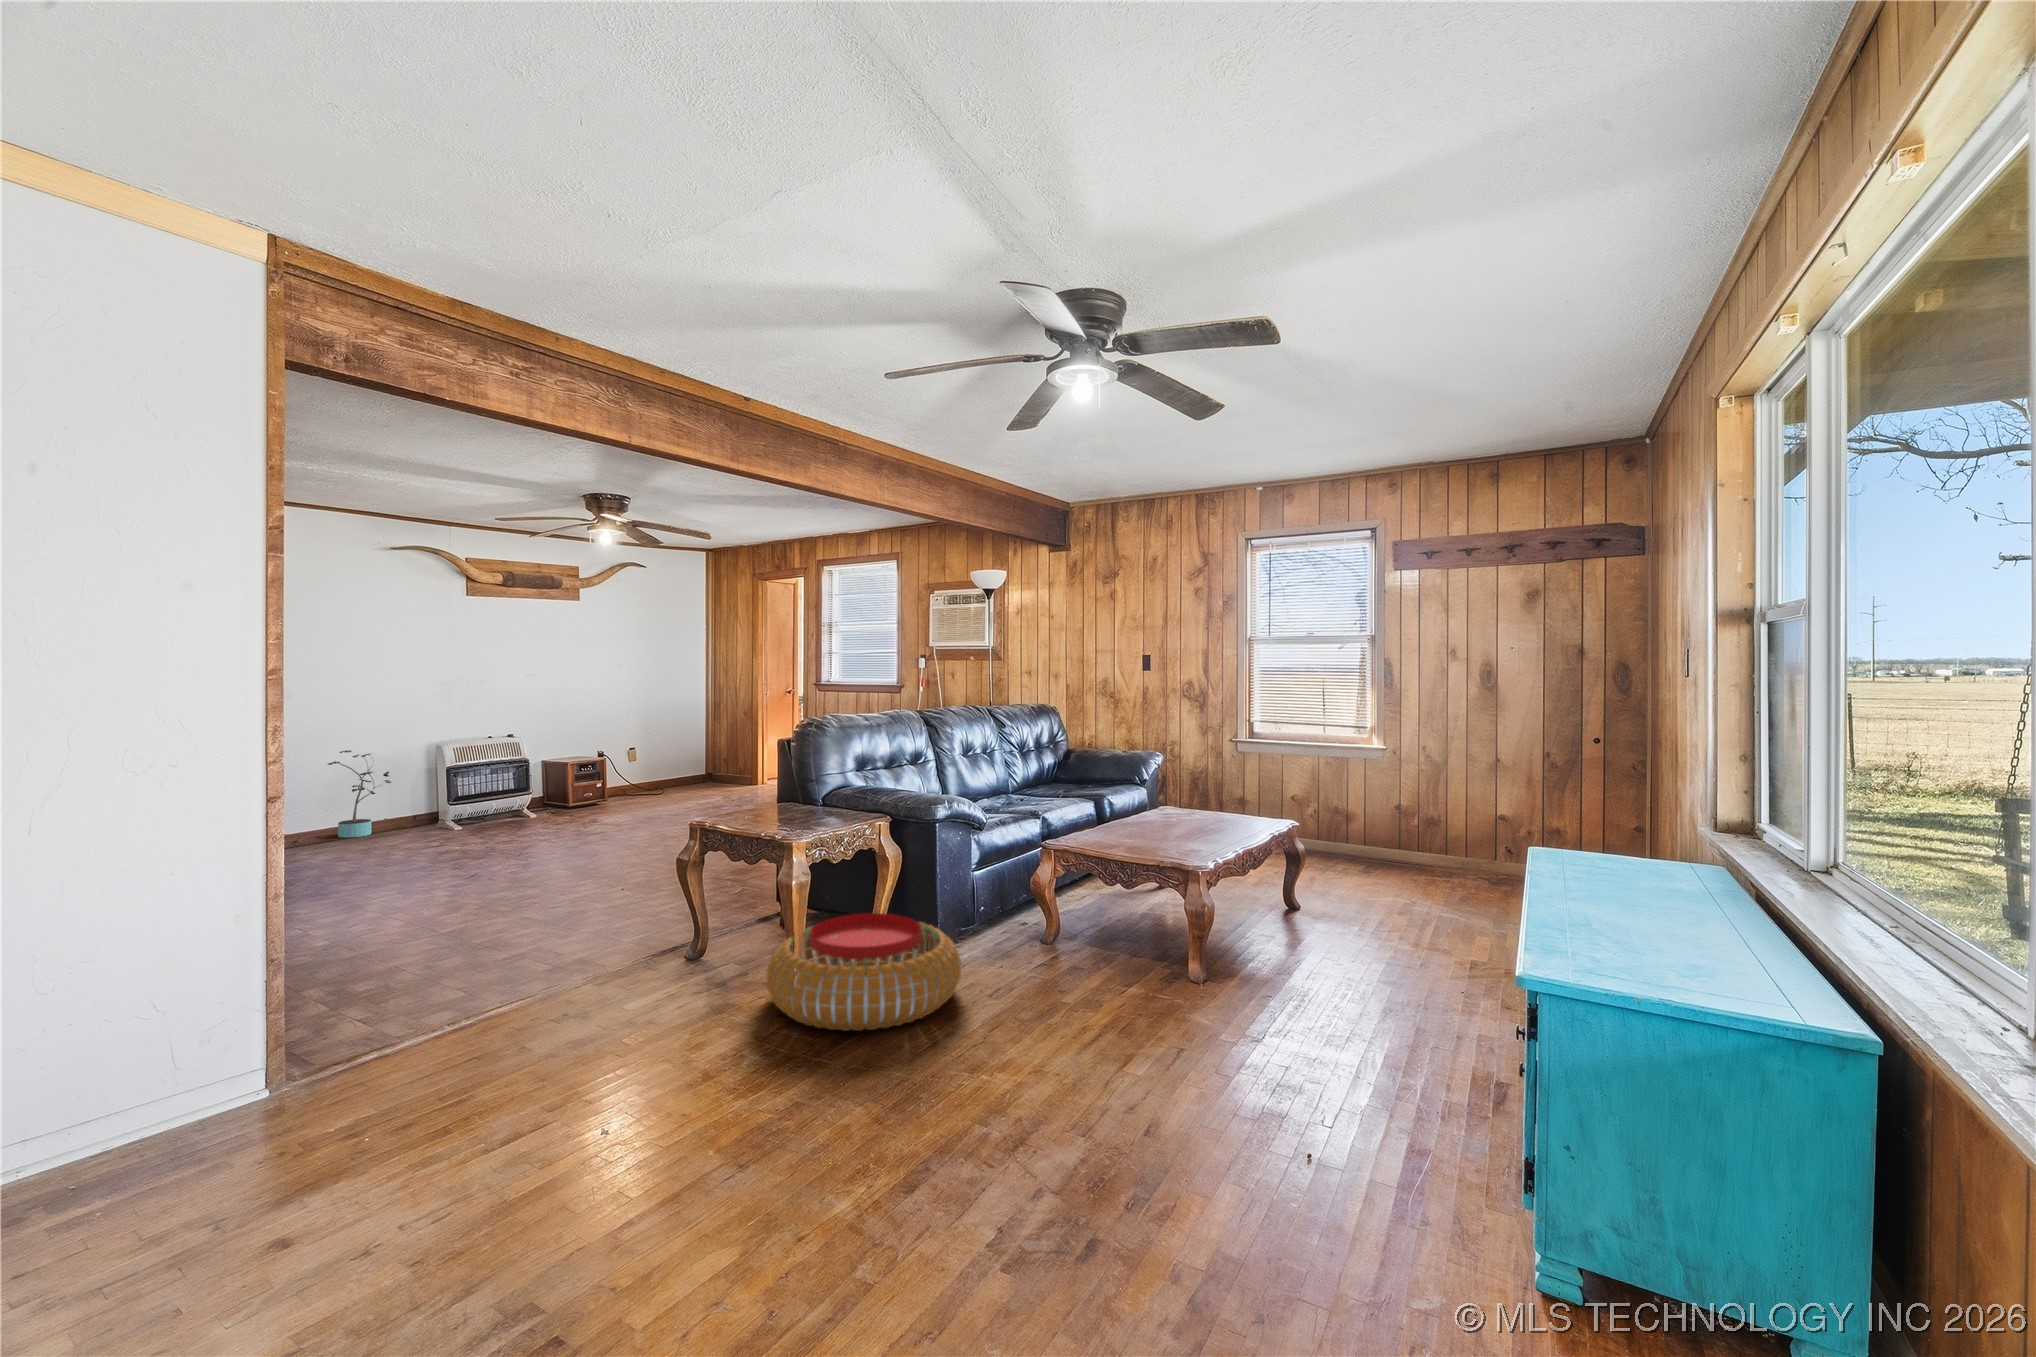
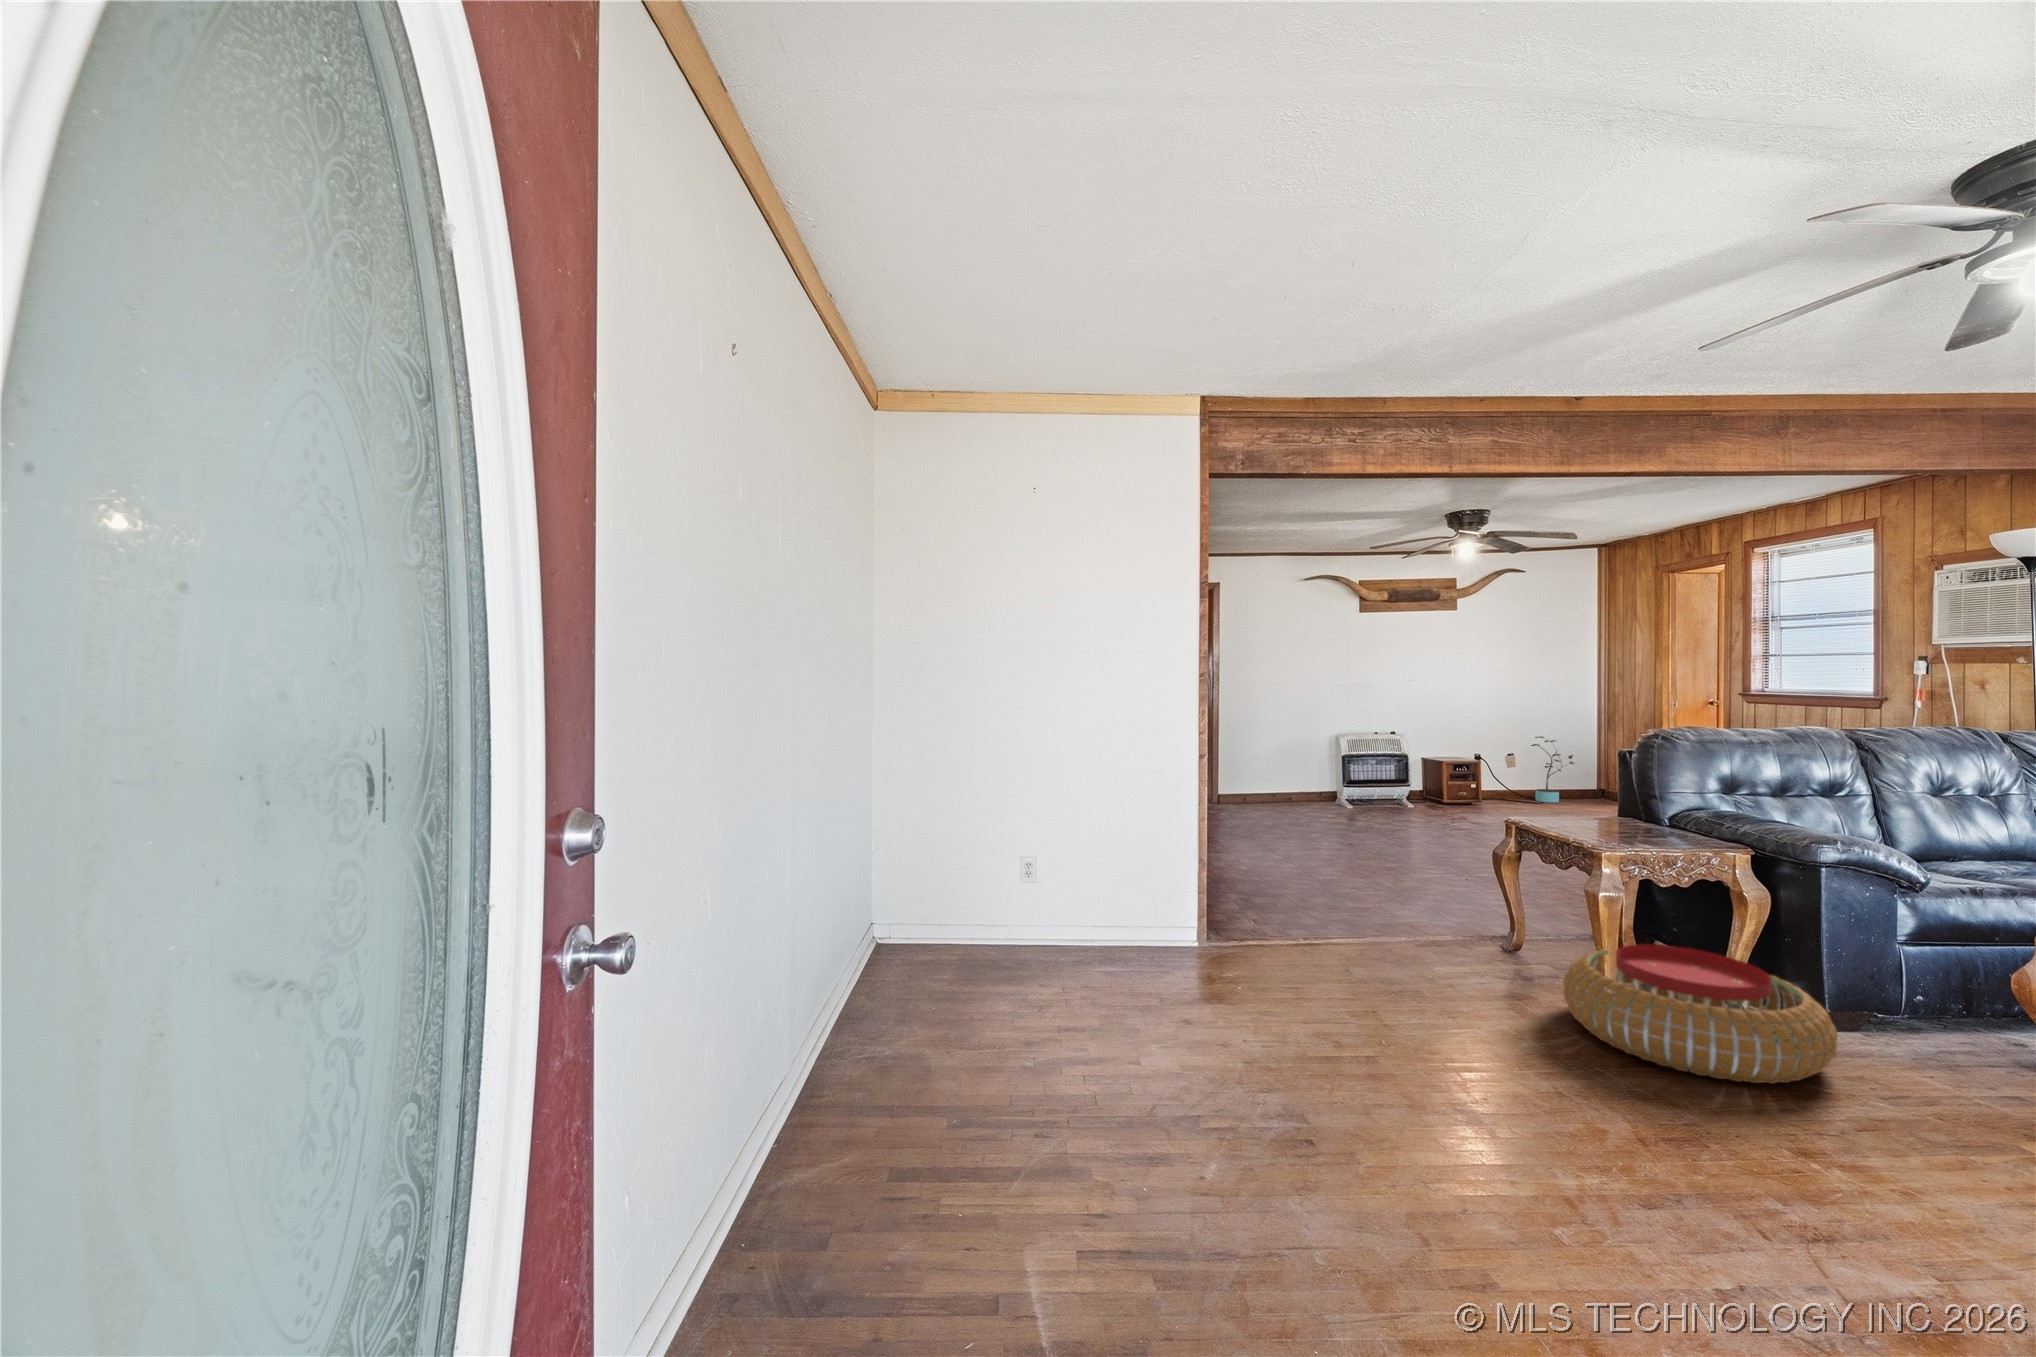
potted plant: present [328,750,391,838] -> present [1531,736,1574,803]

